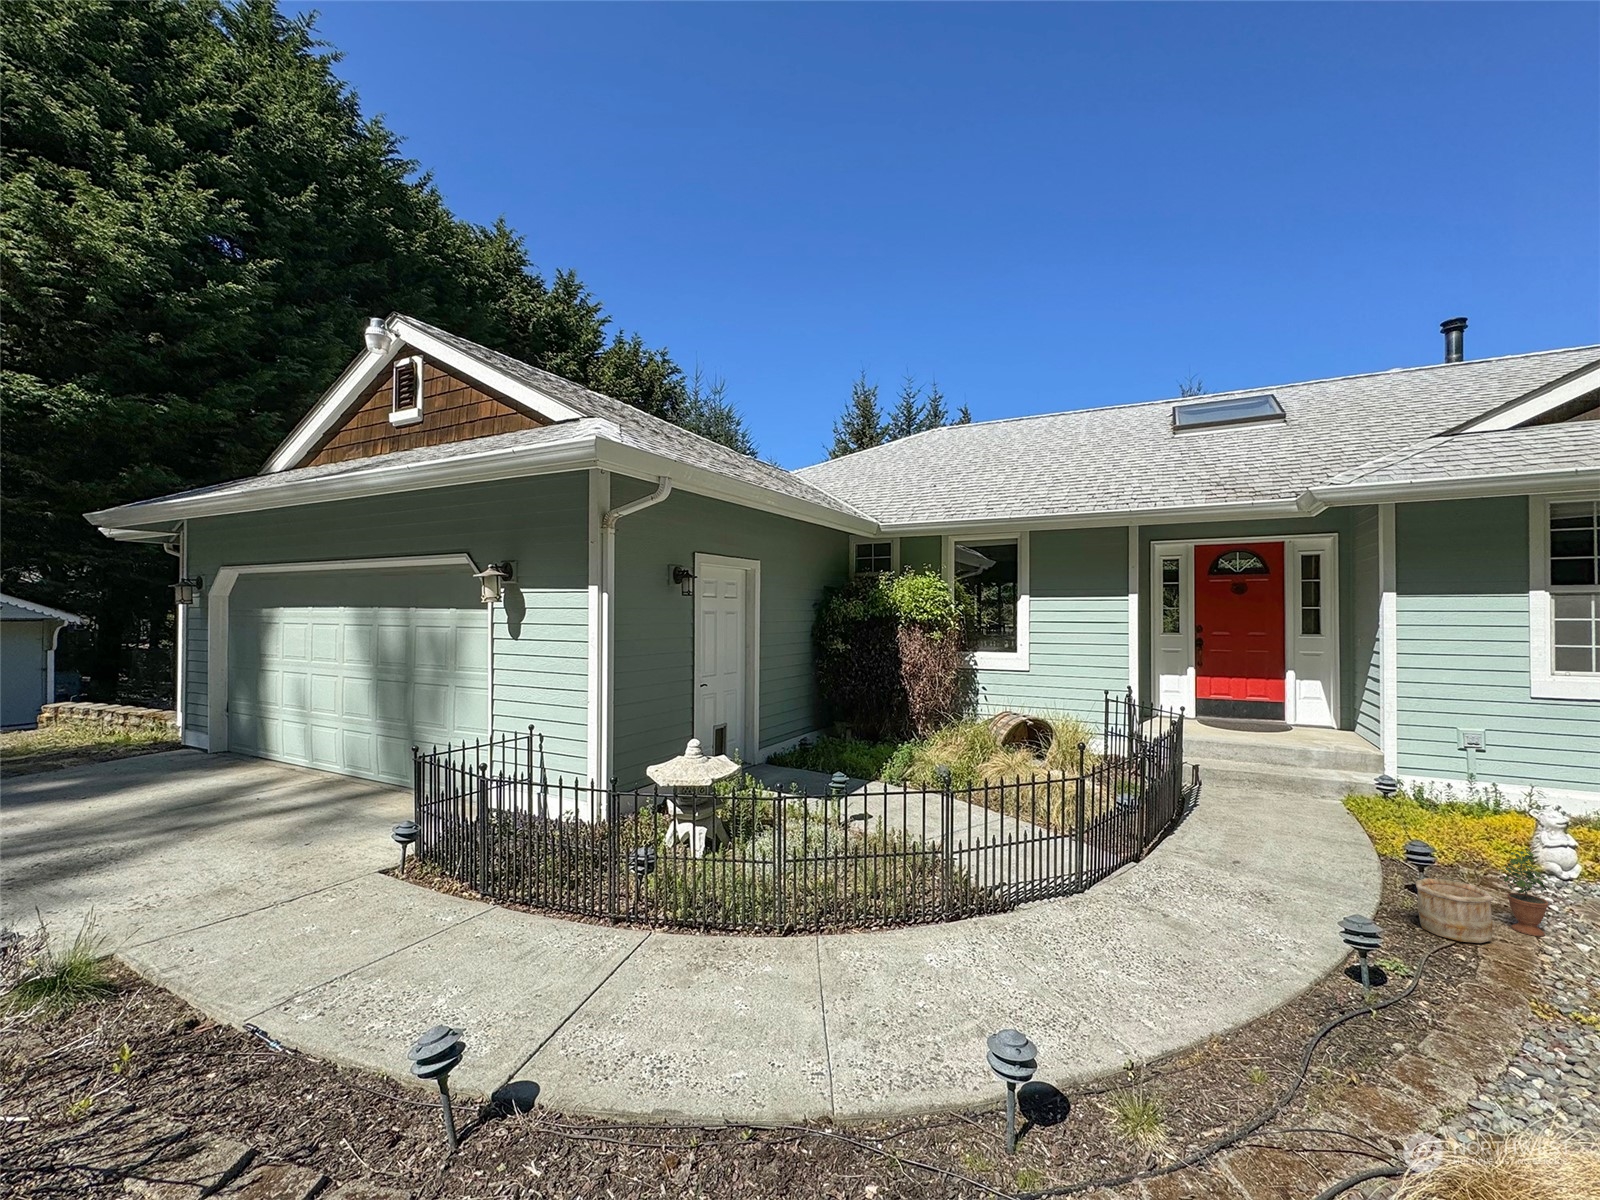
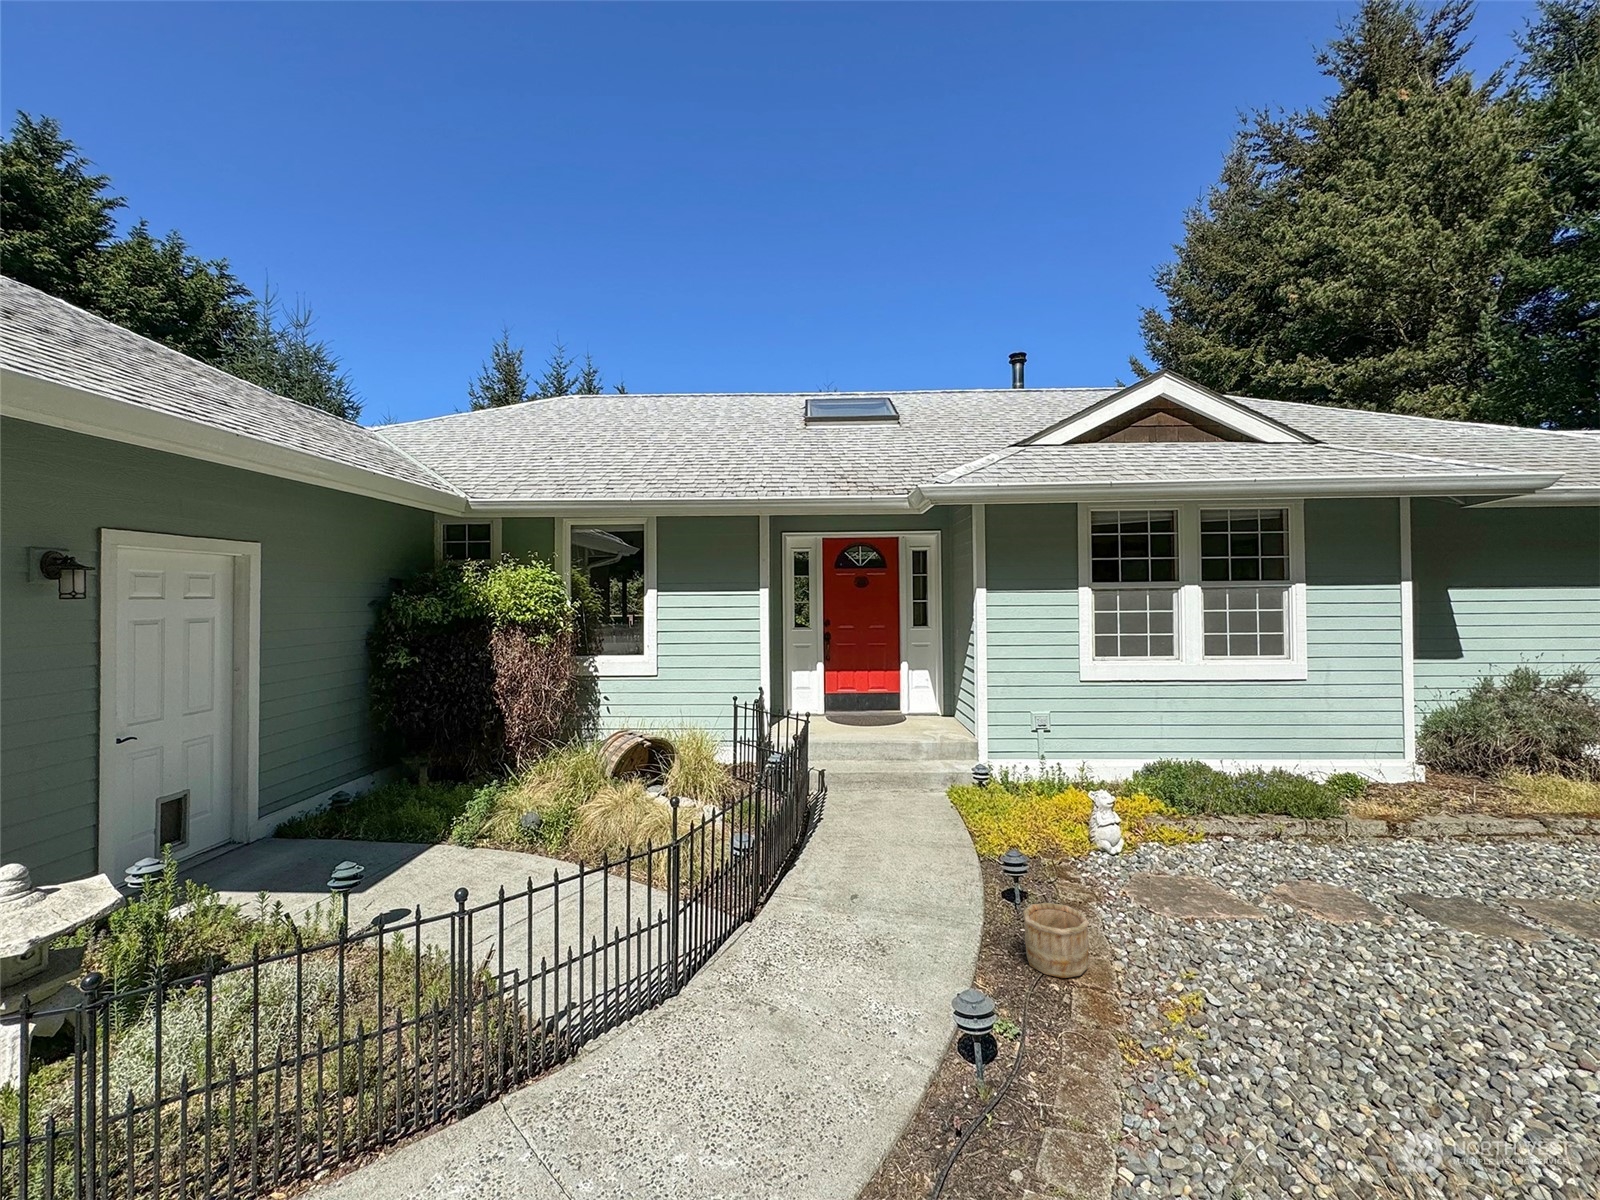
potted plant: present [1499,848,1548,936] -> none [1087,853,1126,947]

